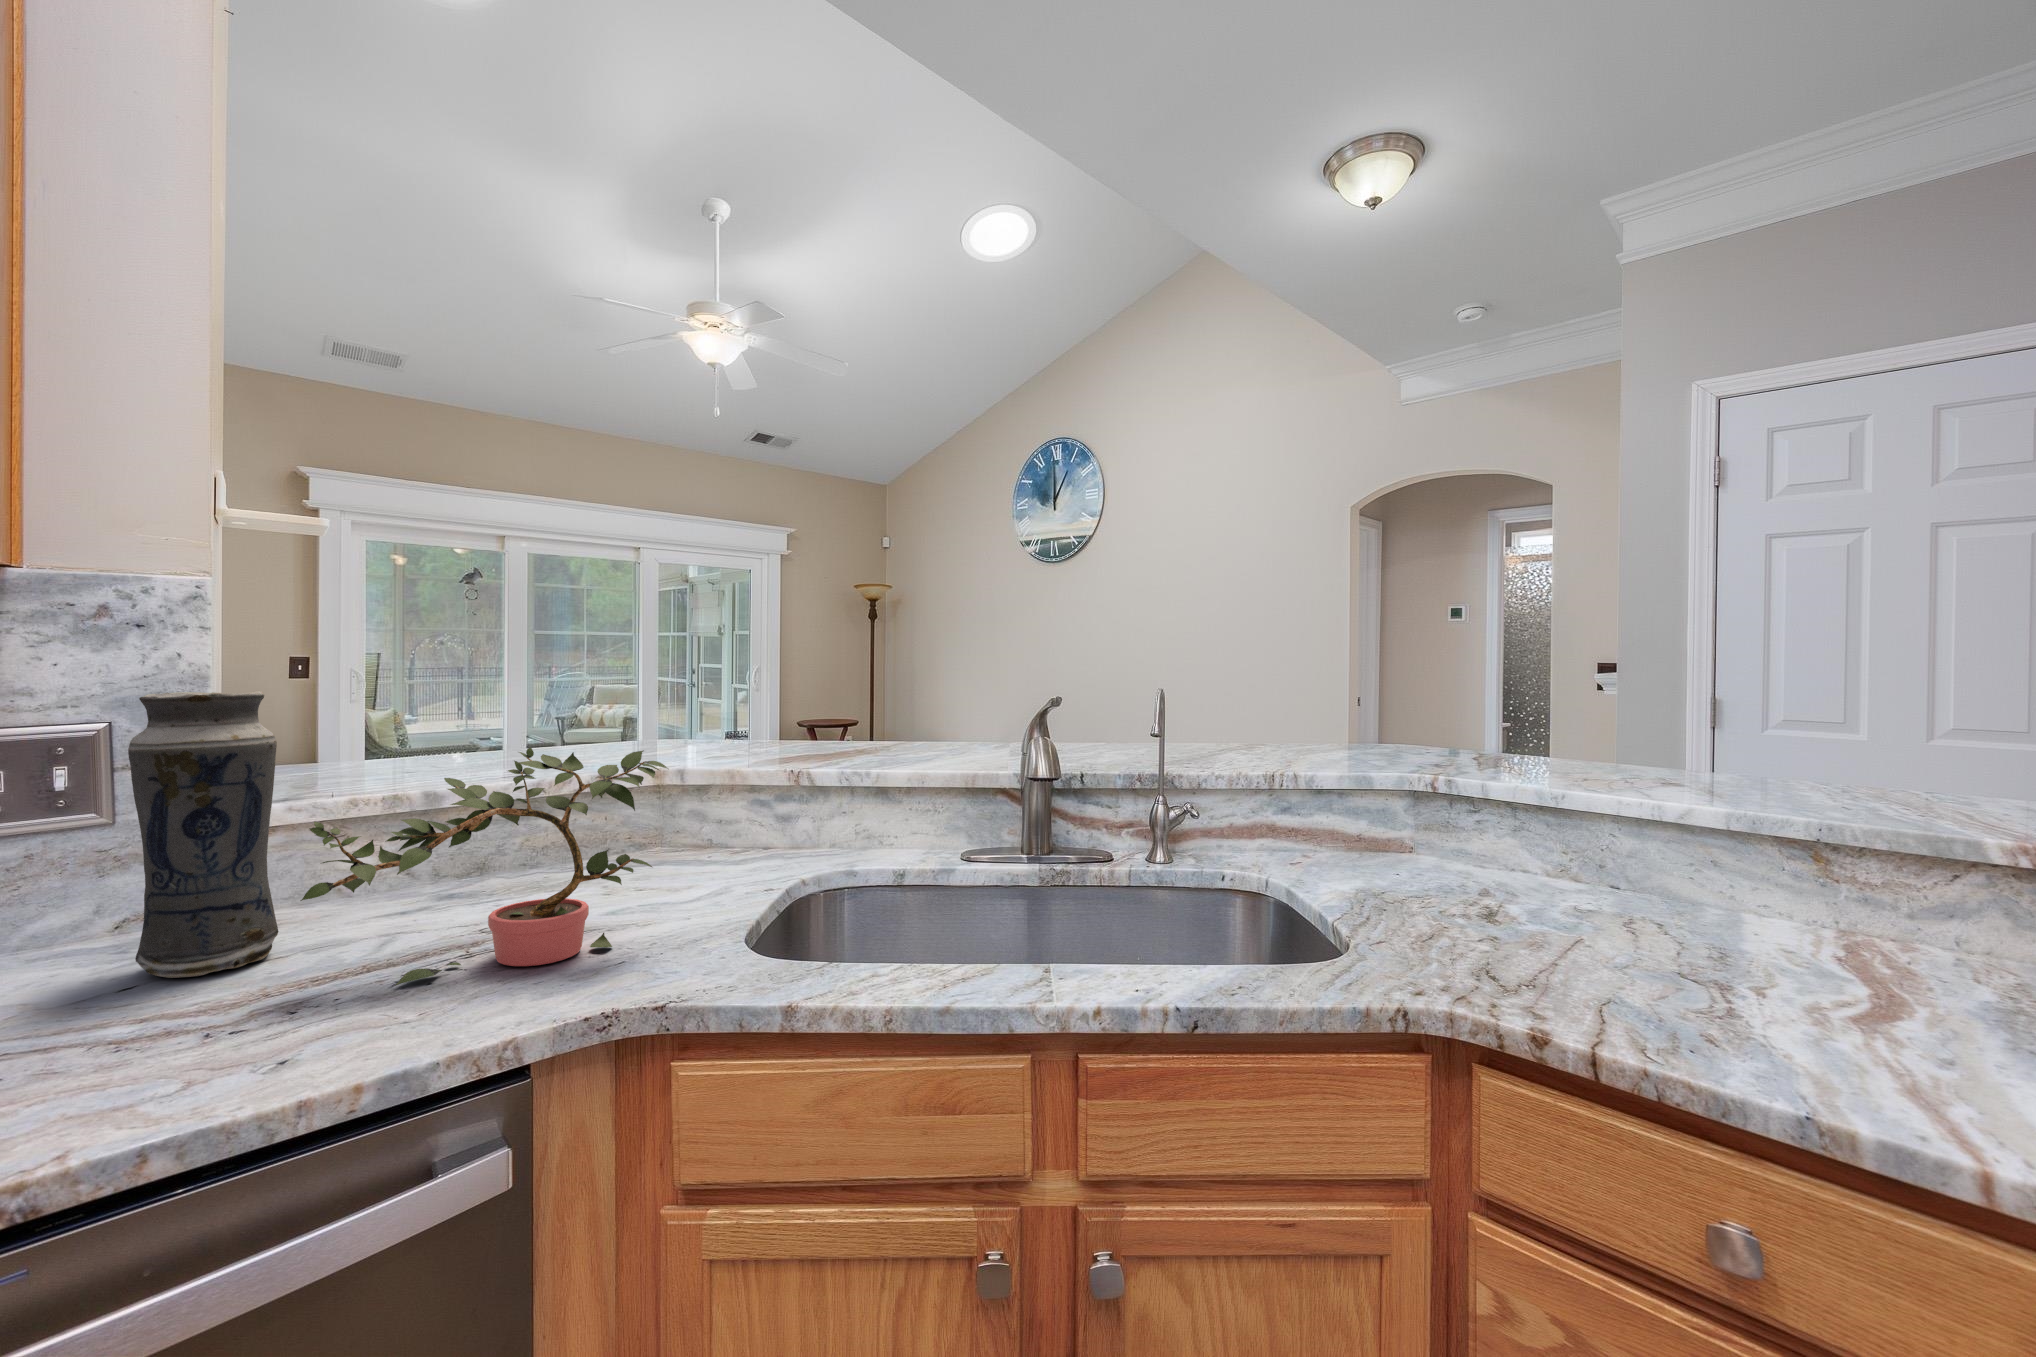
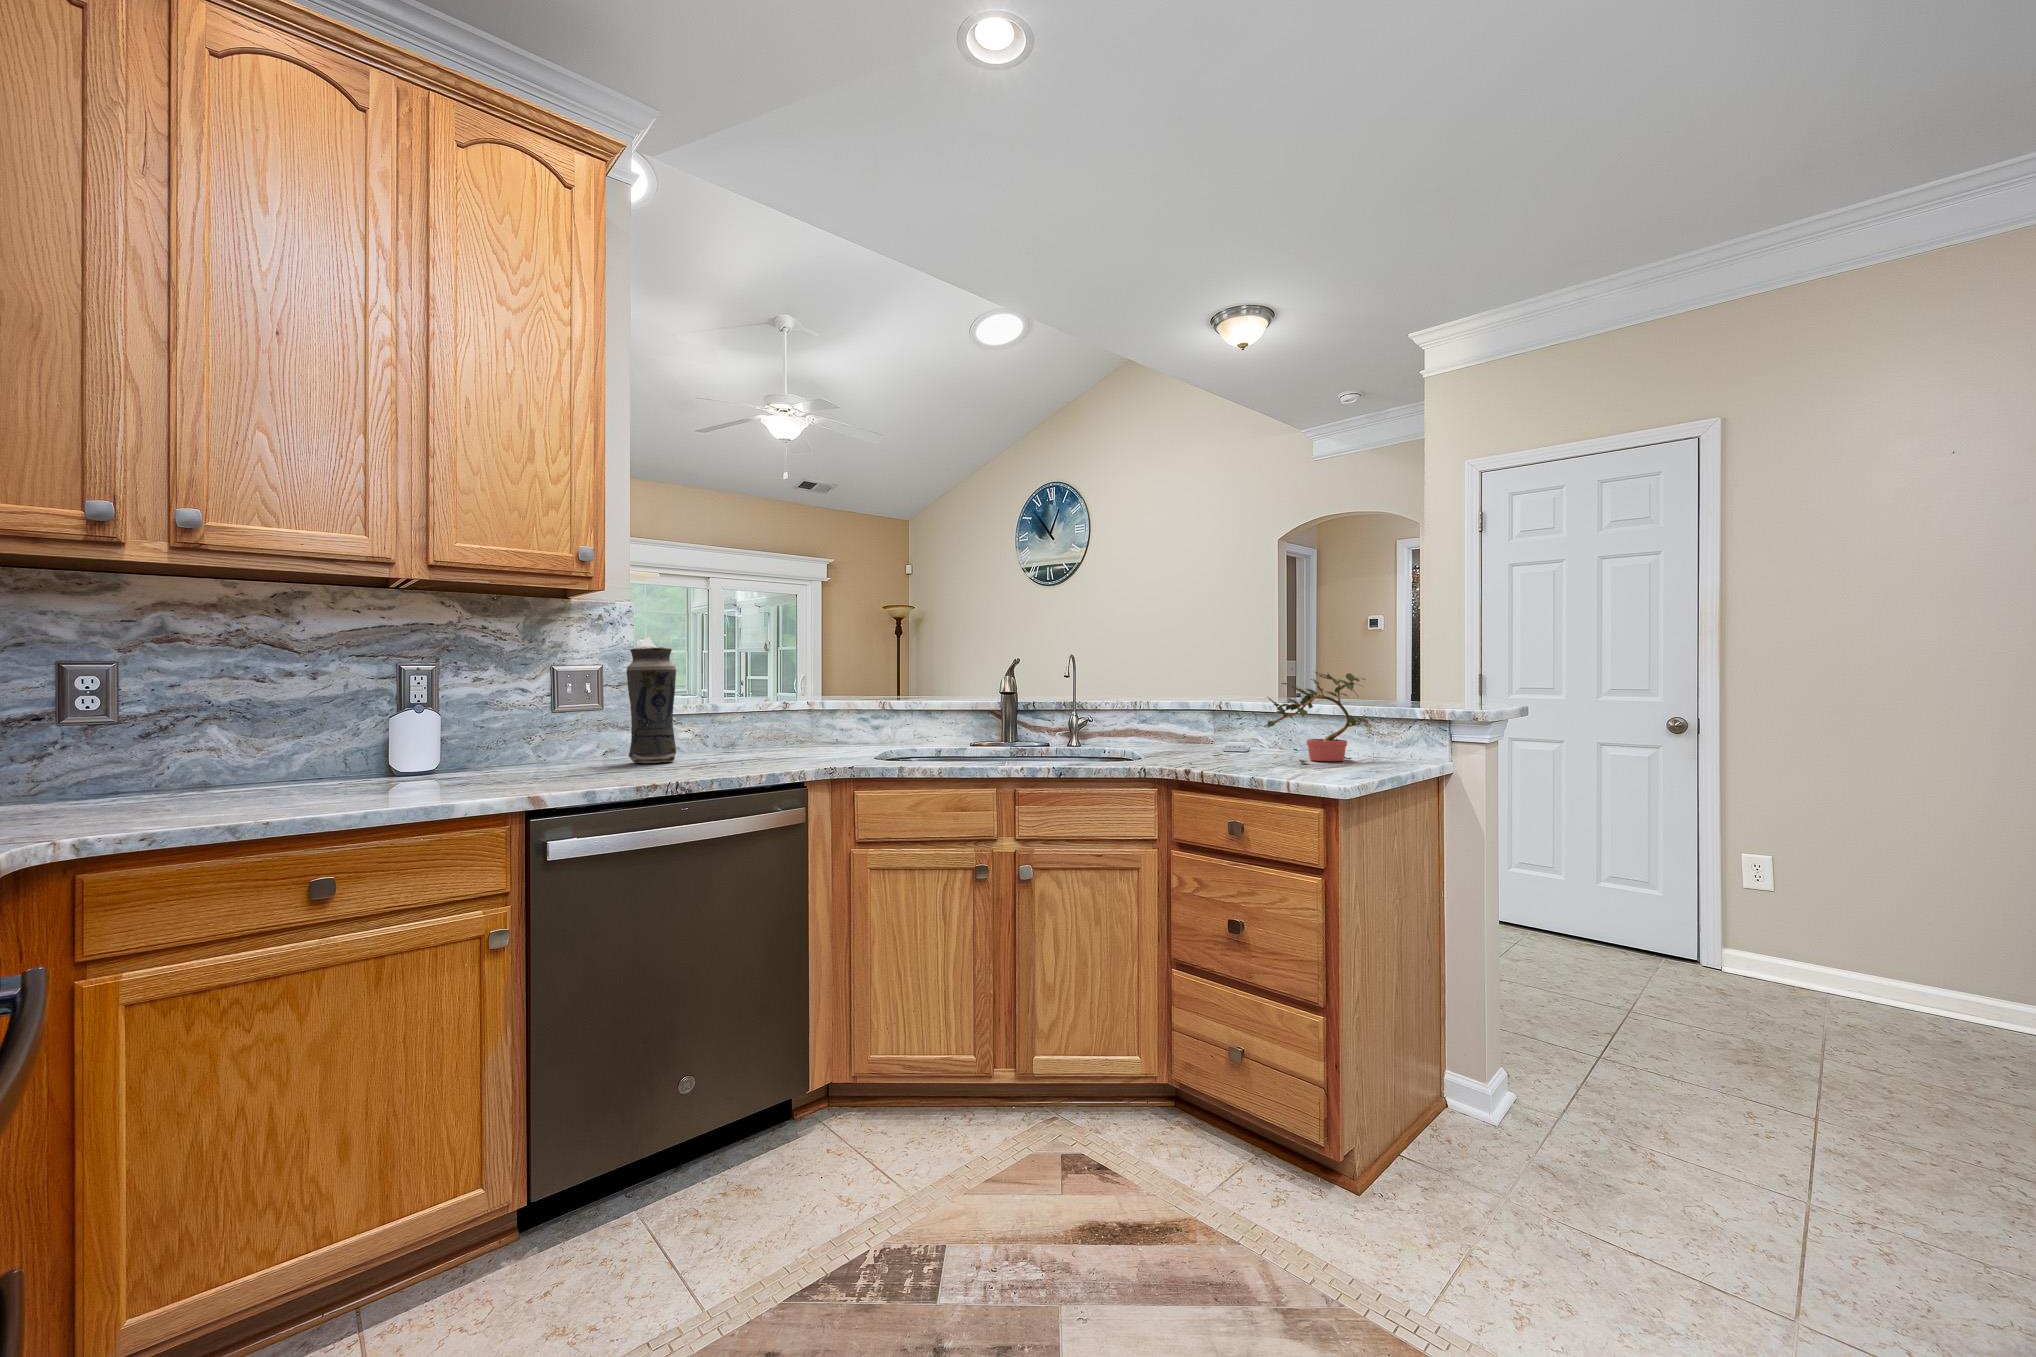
potted plant: present [300,747,667,986] -> present [1264,672,1368,763]

